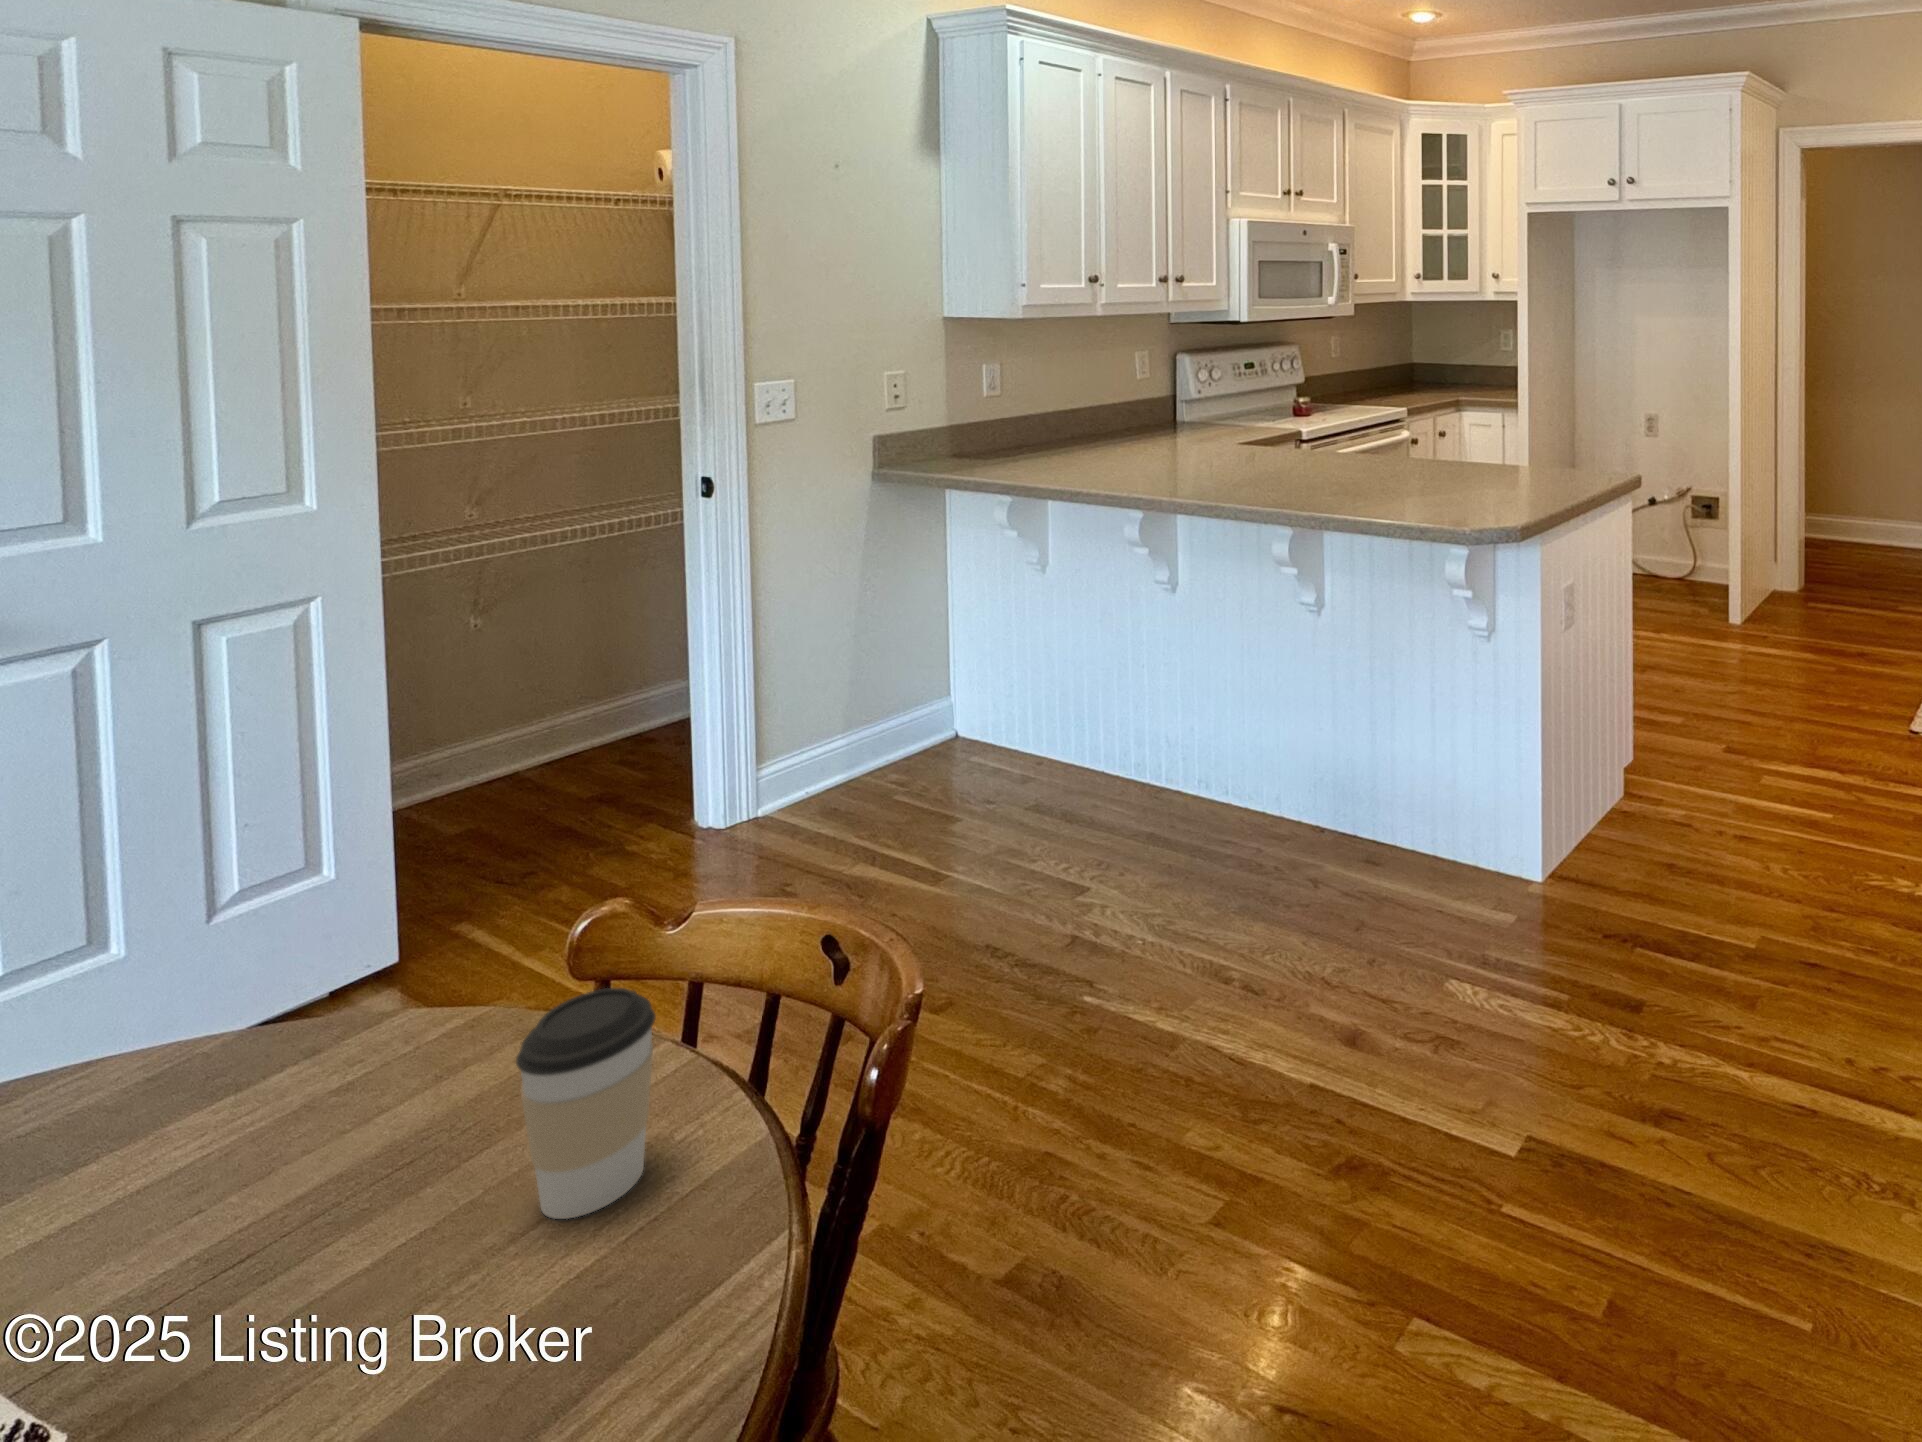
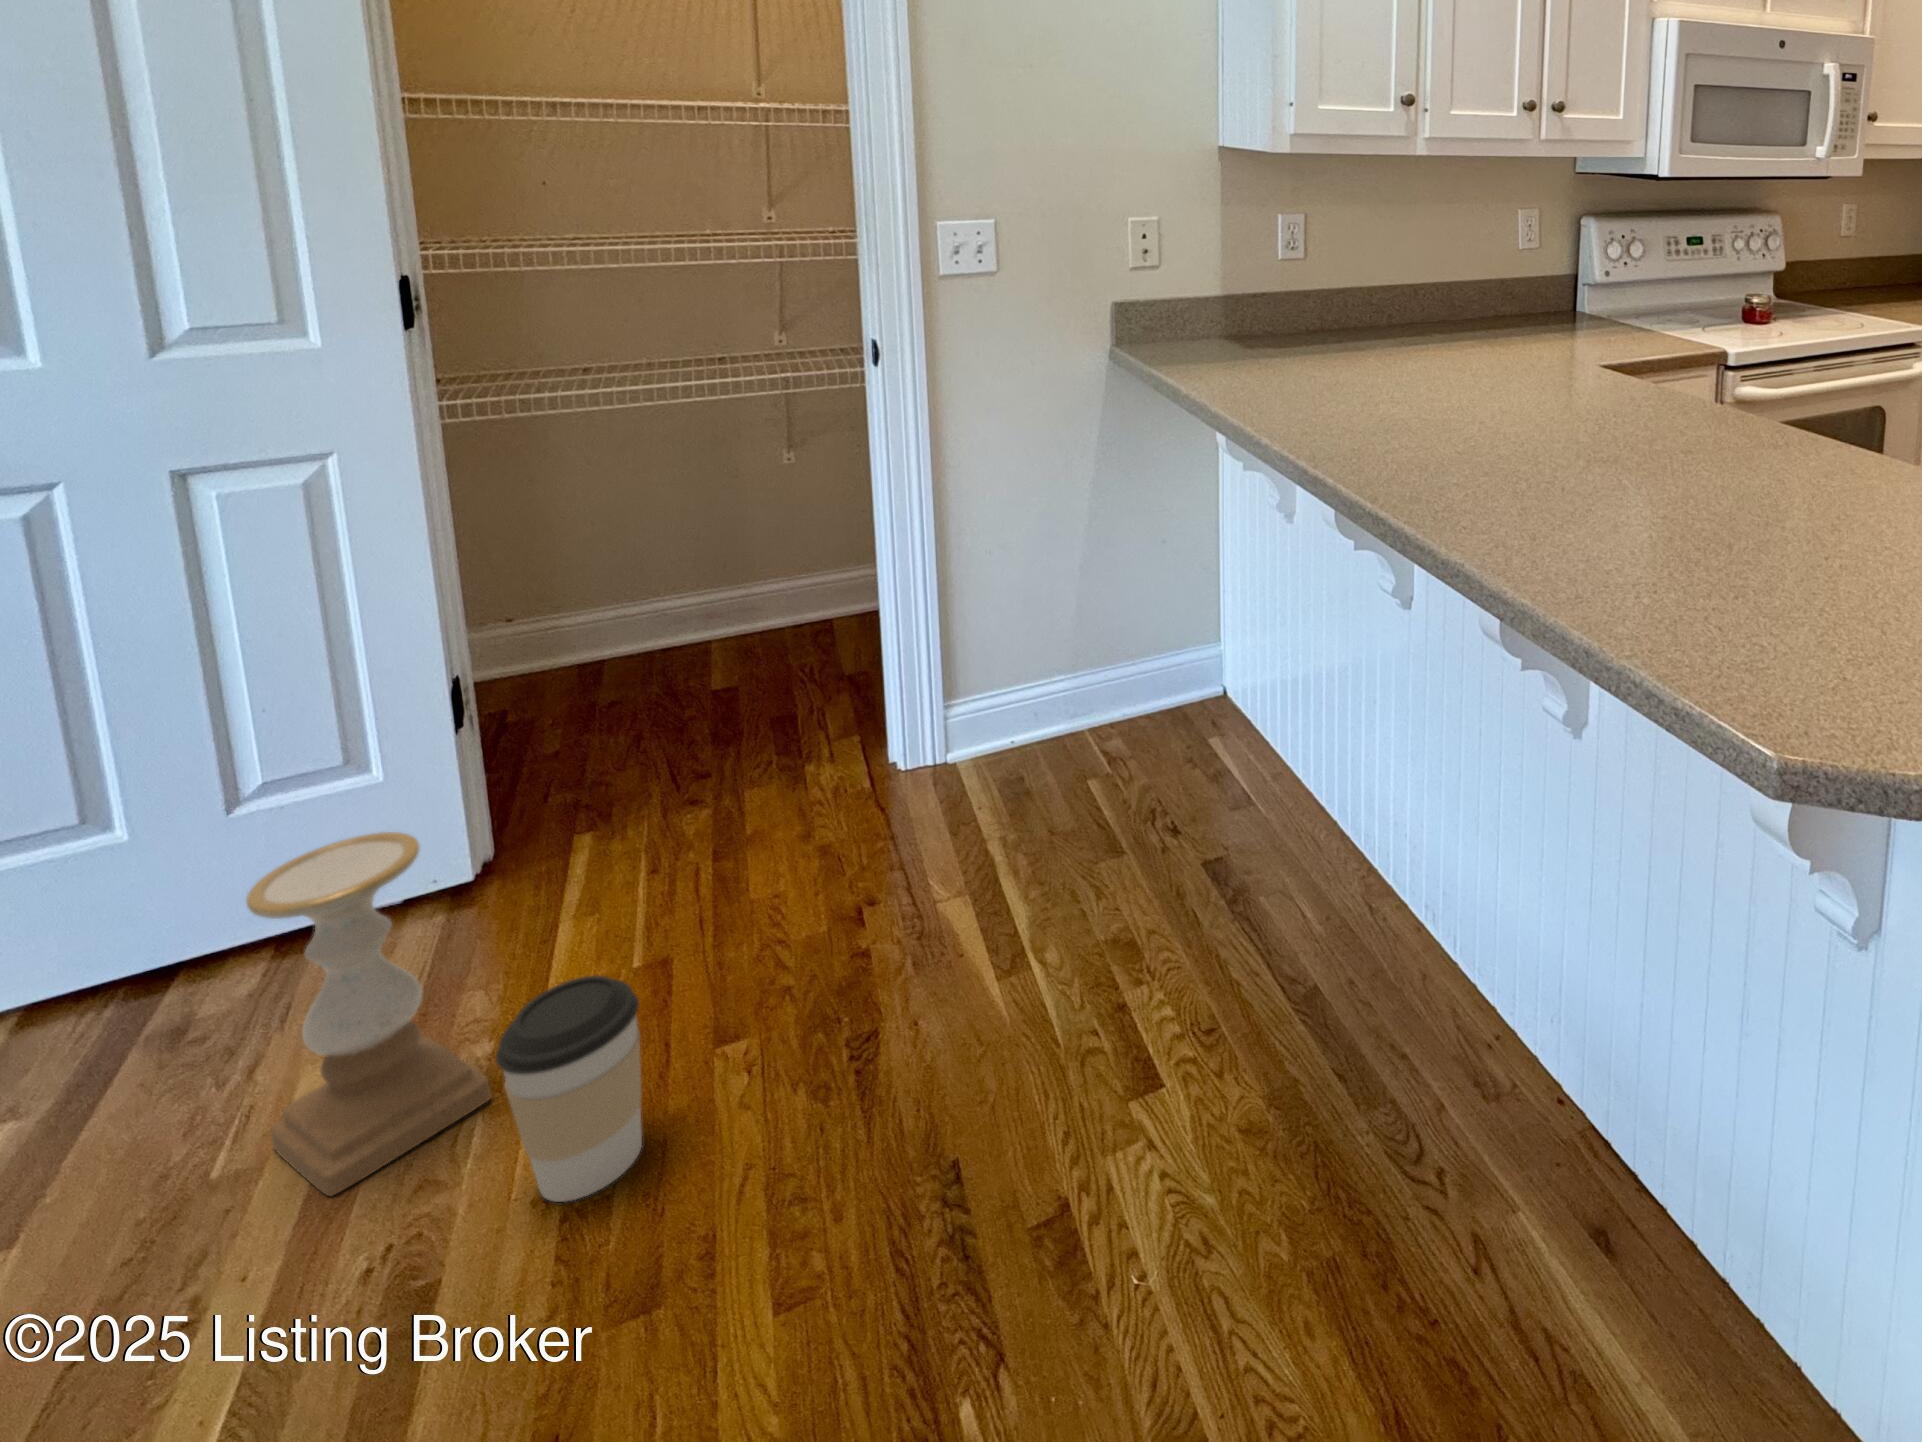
candle holder: none [276,847,495,1214] -> present [246,832,491,1196]

